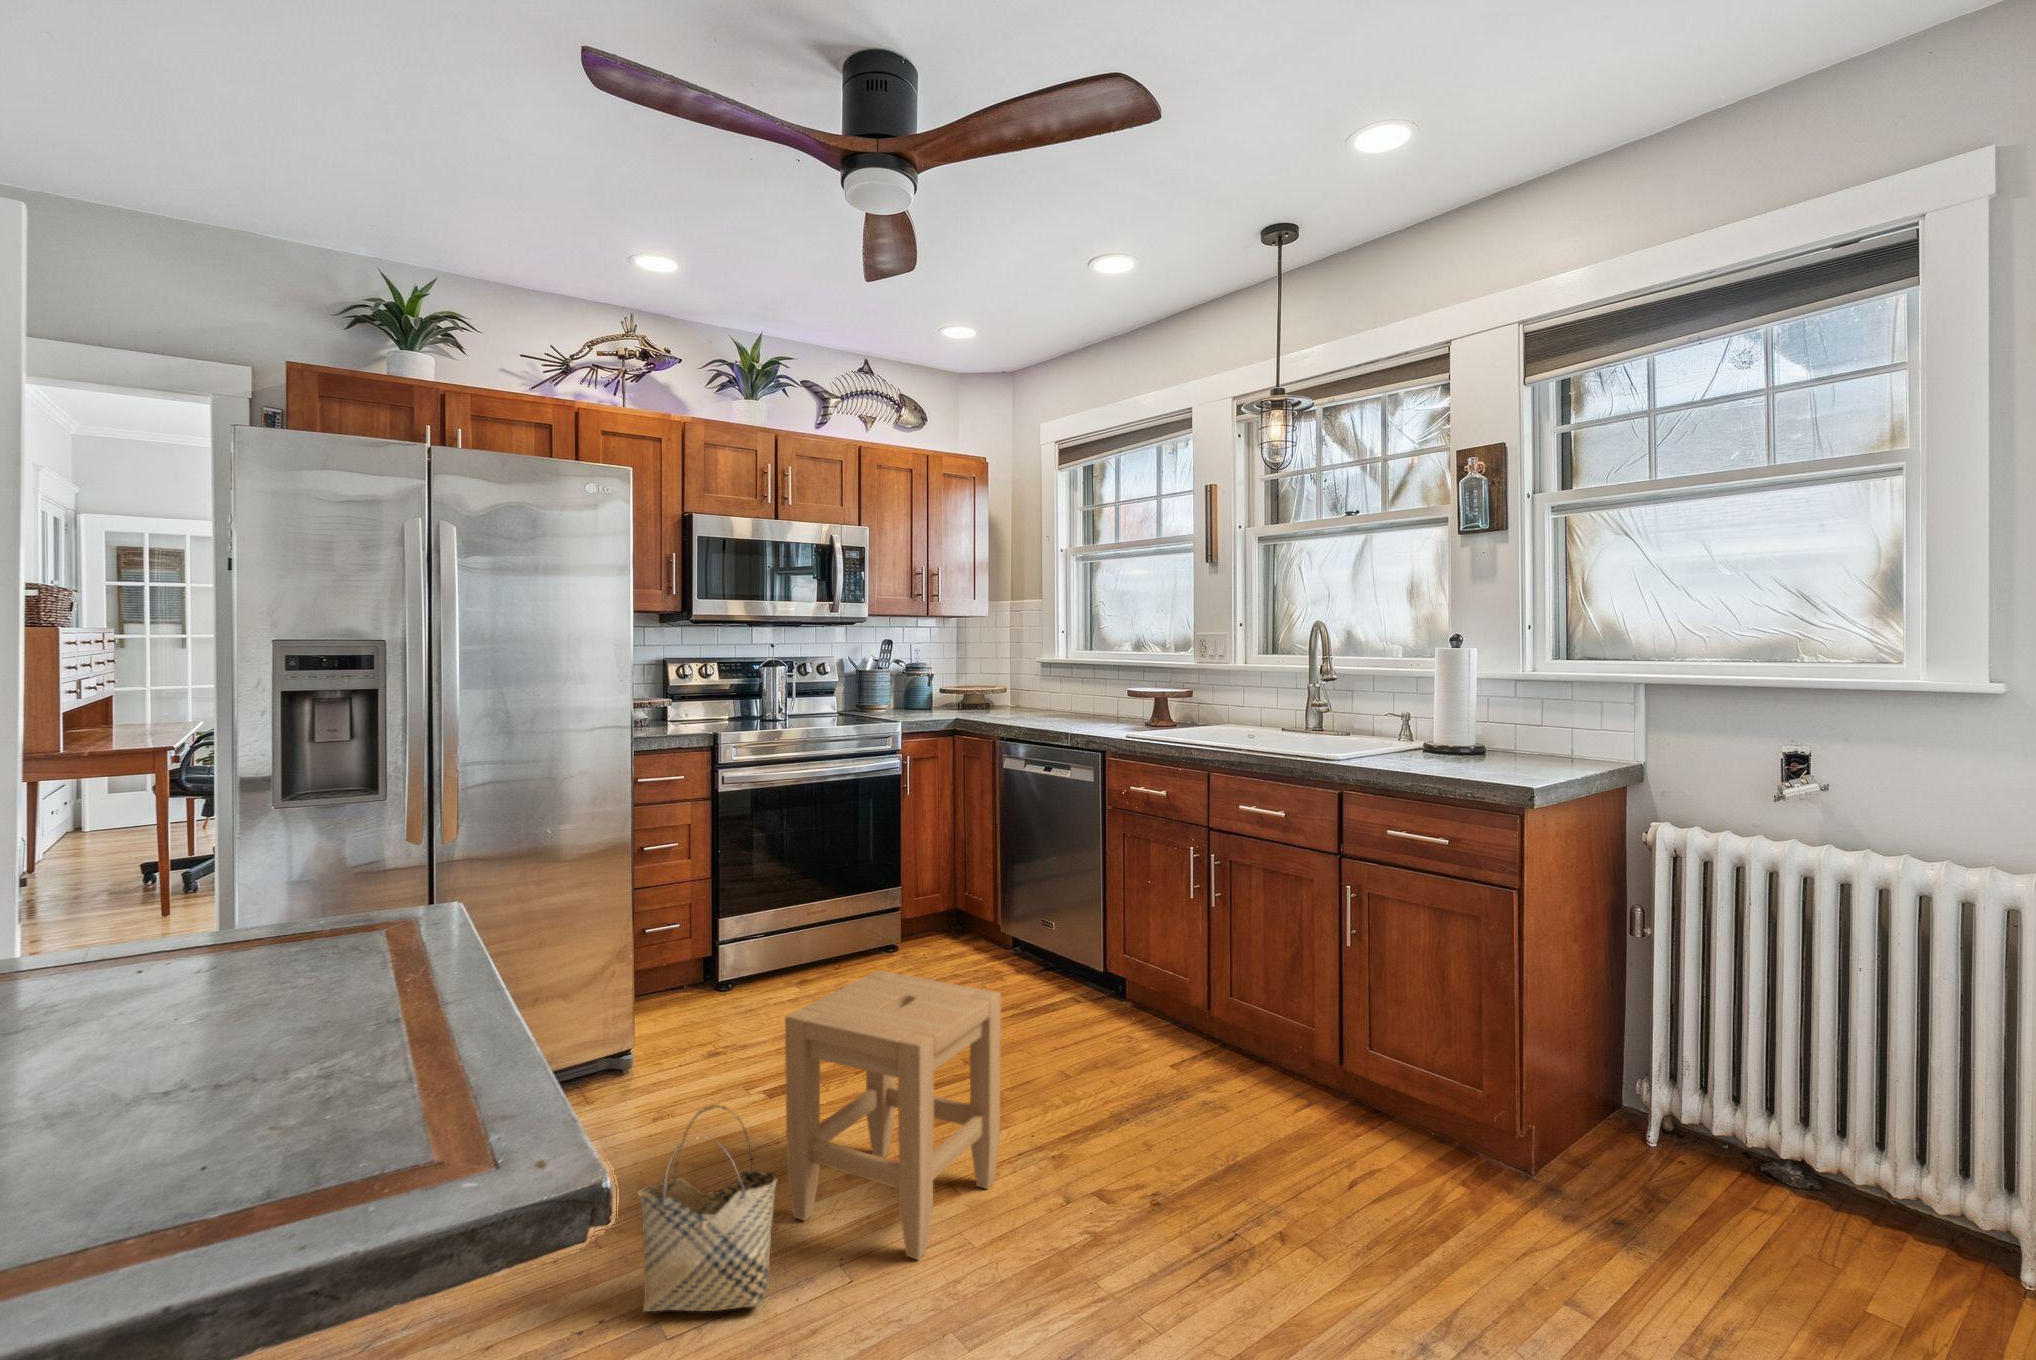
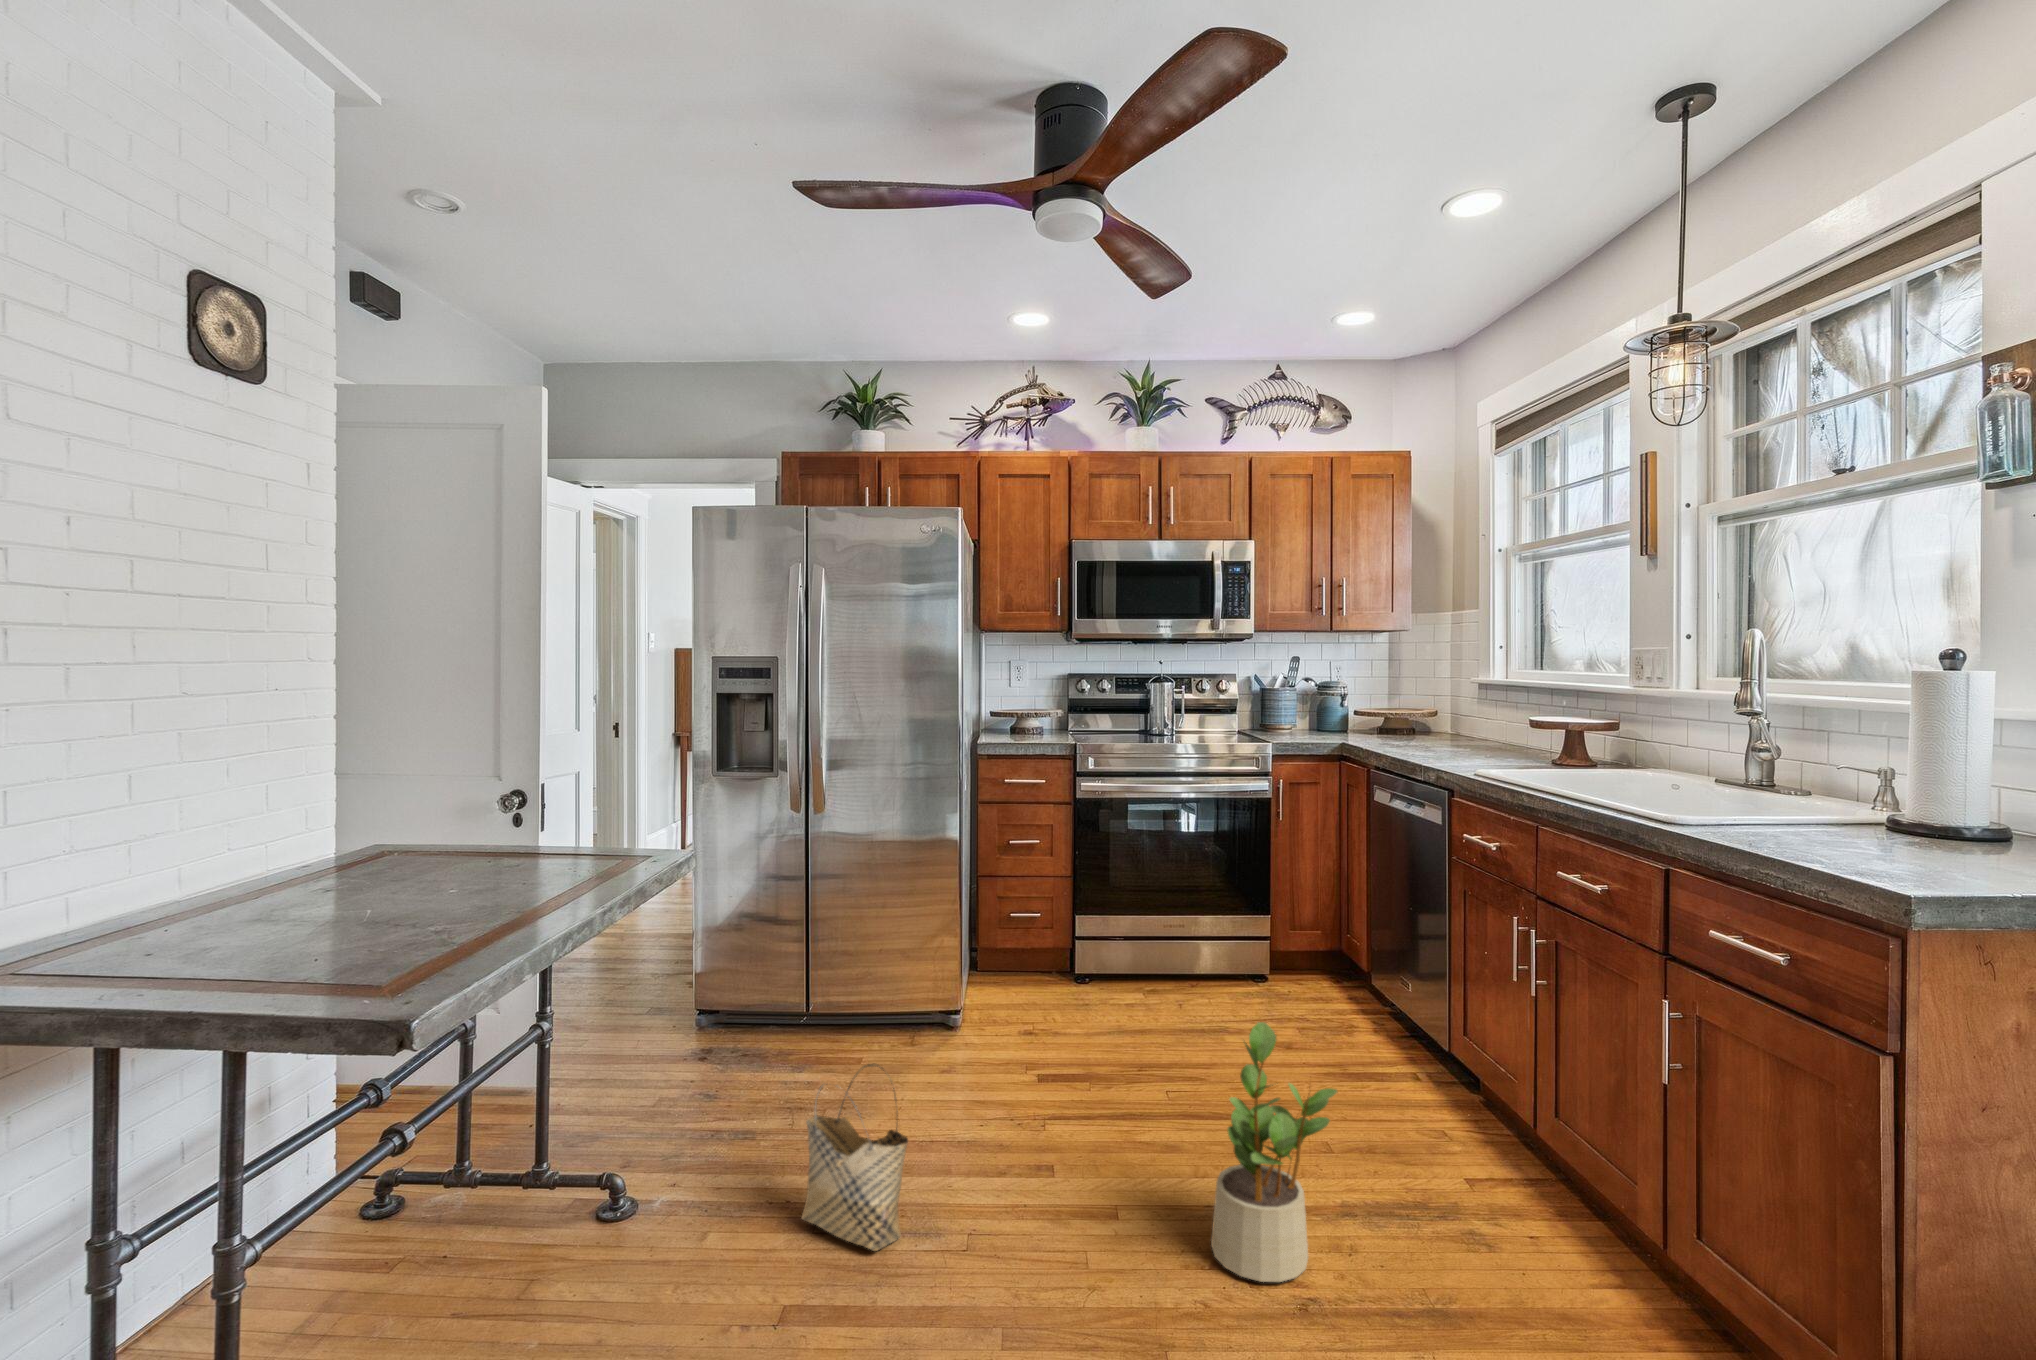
potted plant: none [1043,965,1136,1193] -> present [1211,1022,1337,1282]
stool: present [785,970,1001,1260] -> none [960,982,1168,1270]

